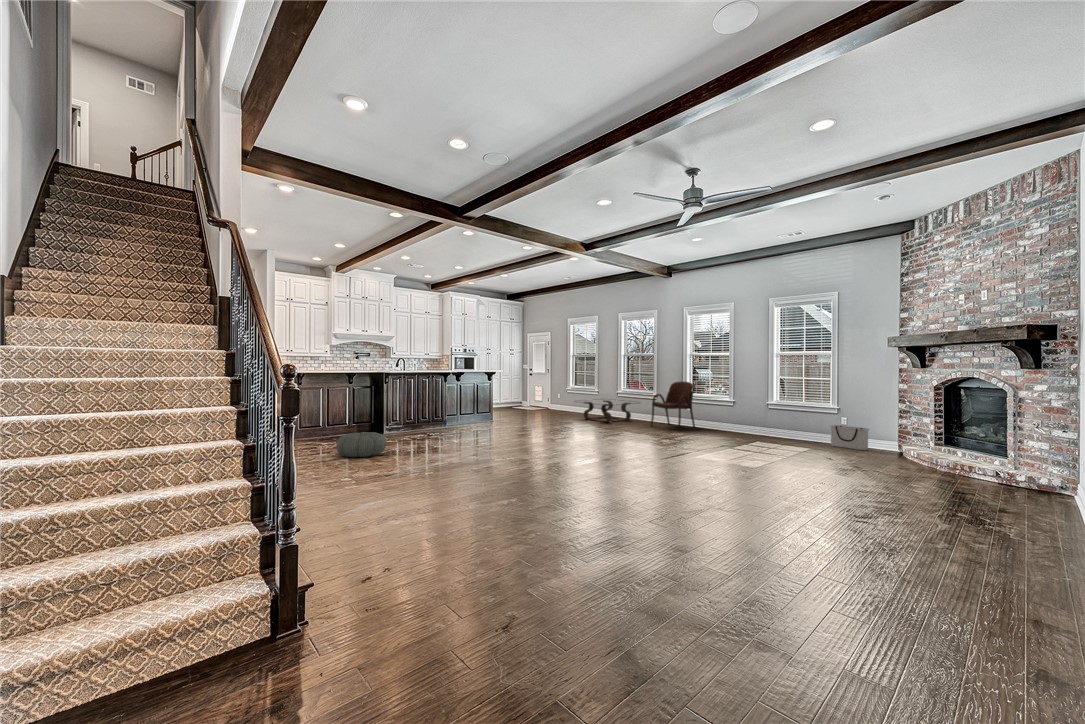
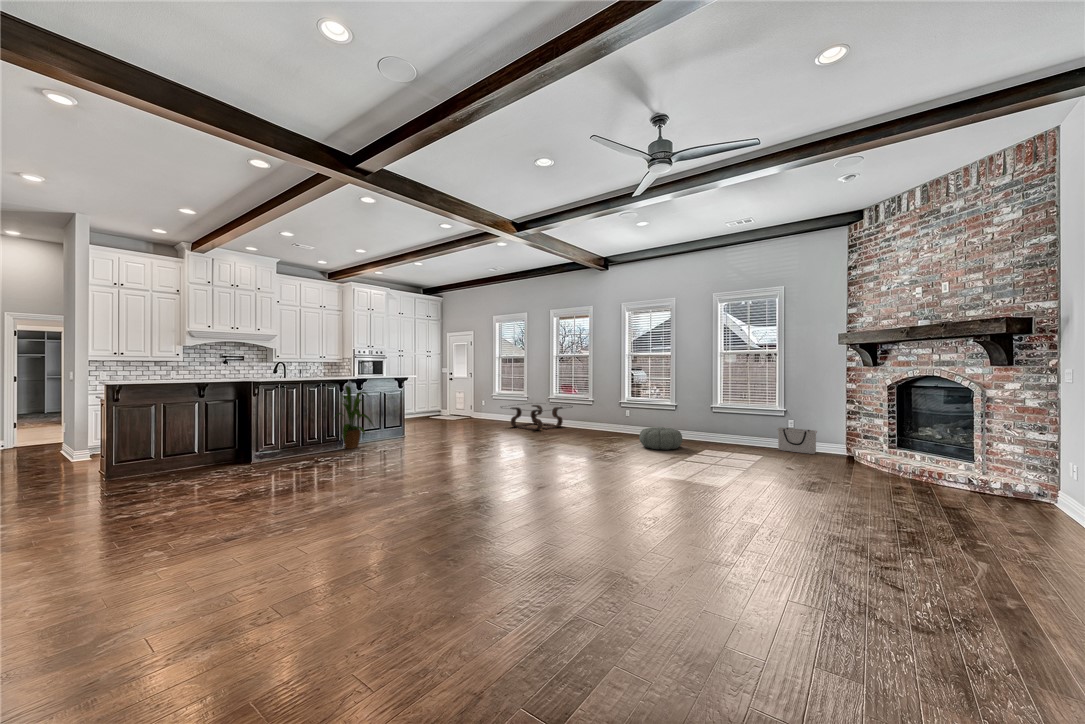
house plant: none [435,378,471,430] -> present [336,386,373,449]
armchair: present [651,381,695,430] -> none [585,383,633,437]
pouf: present [337,432,386,457] -> present [639,427,682,450]

